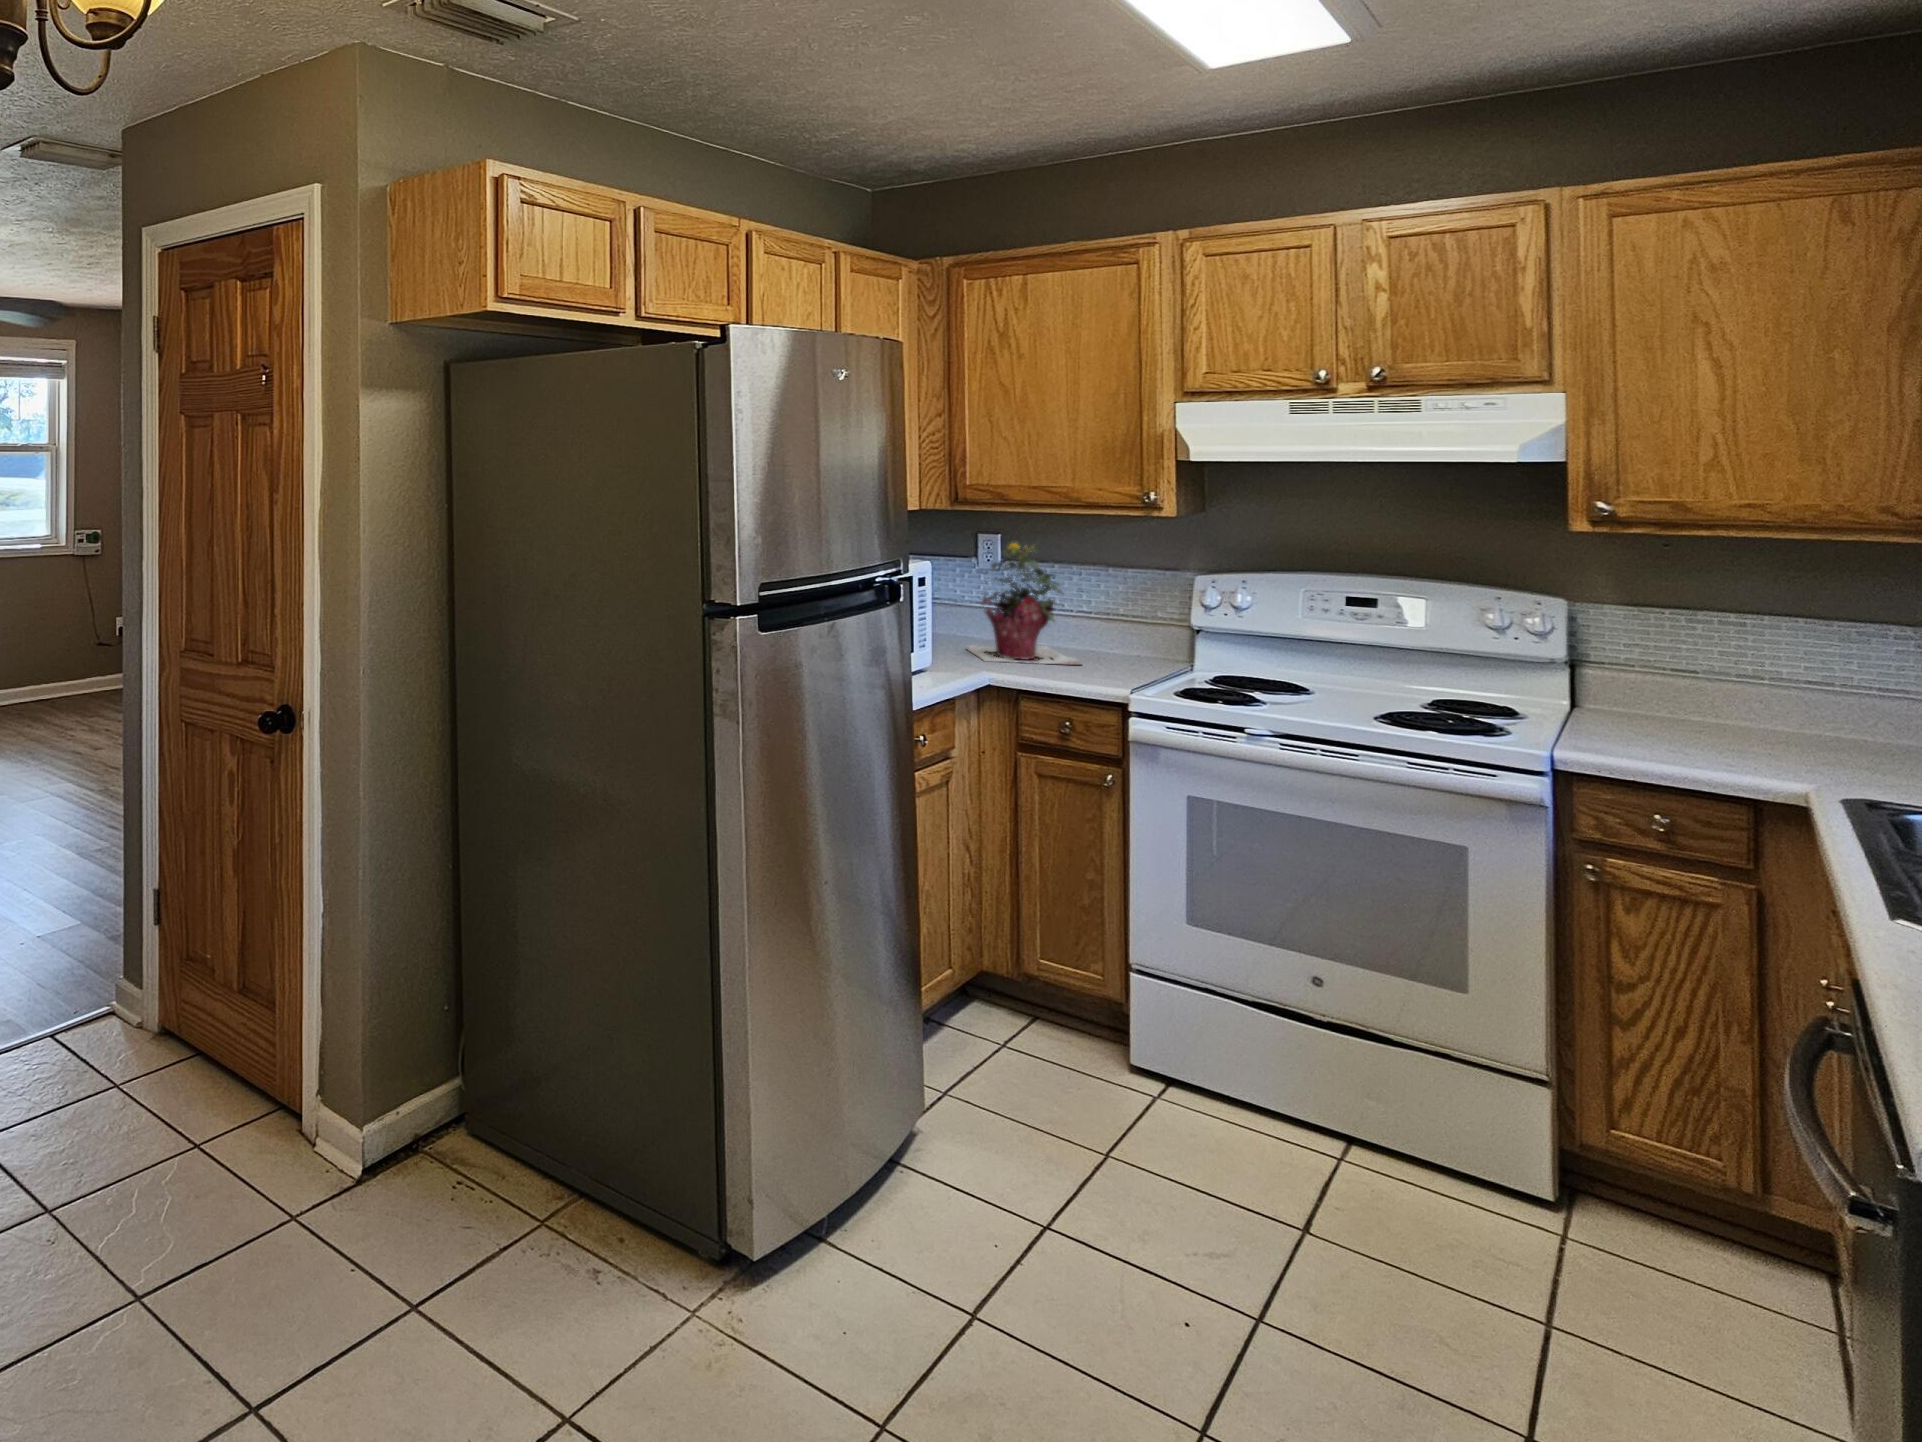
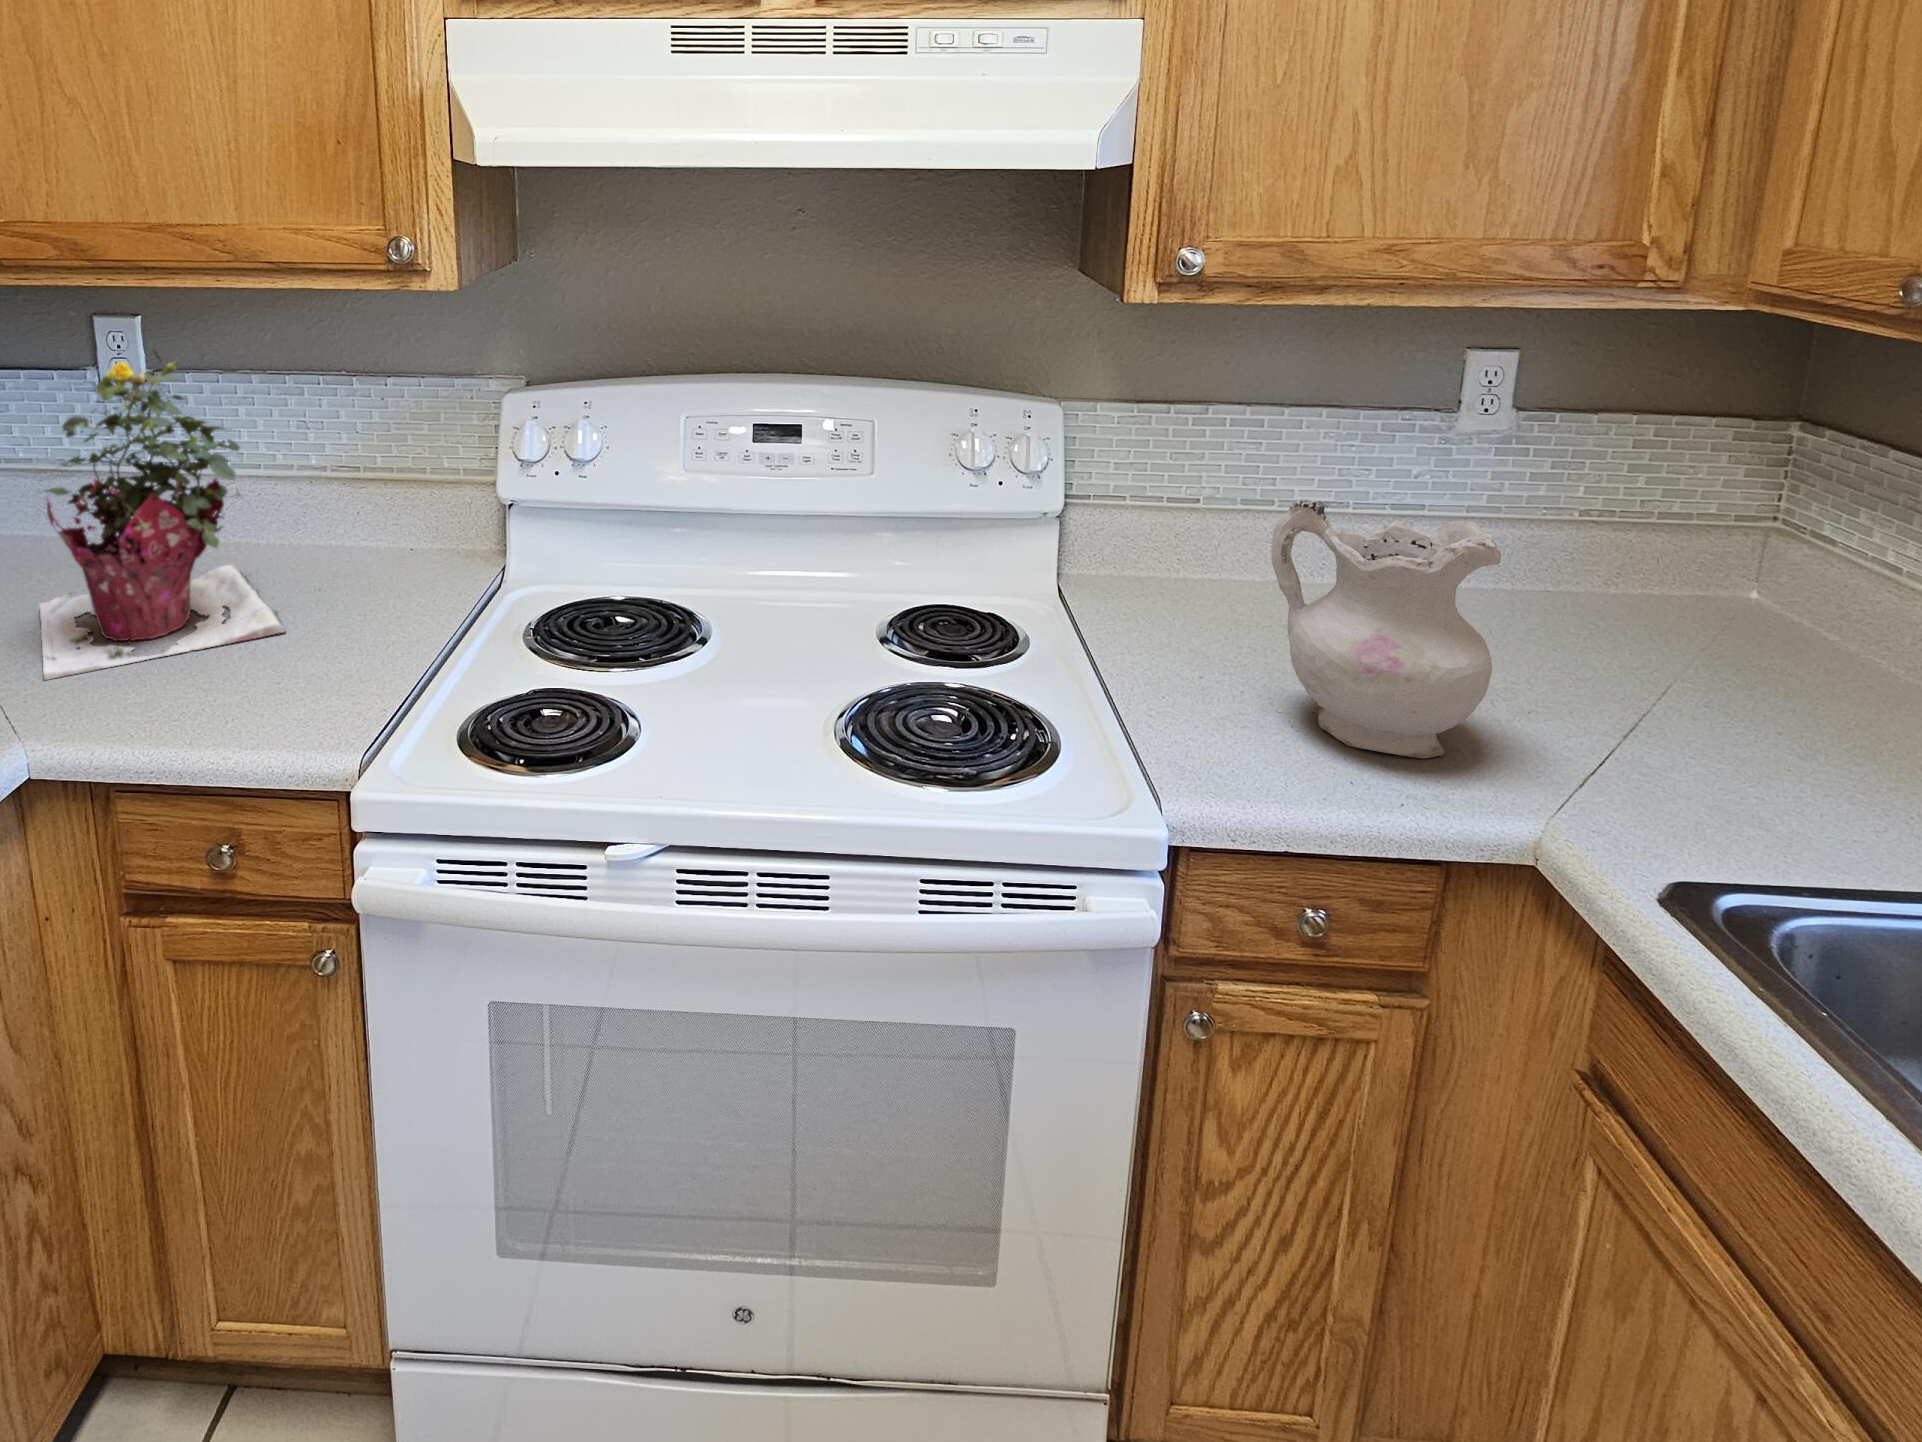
ceramic pitcher: none [1661,630,1812,767] -> present [1271,500,1501,758]

